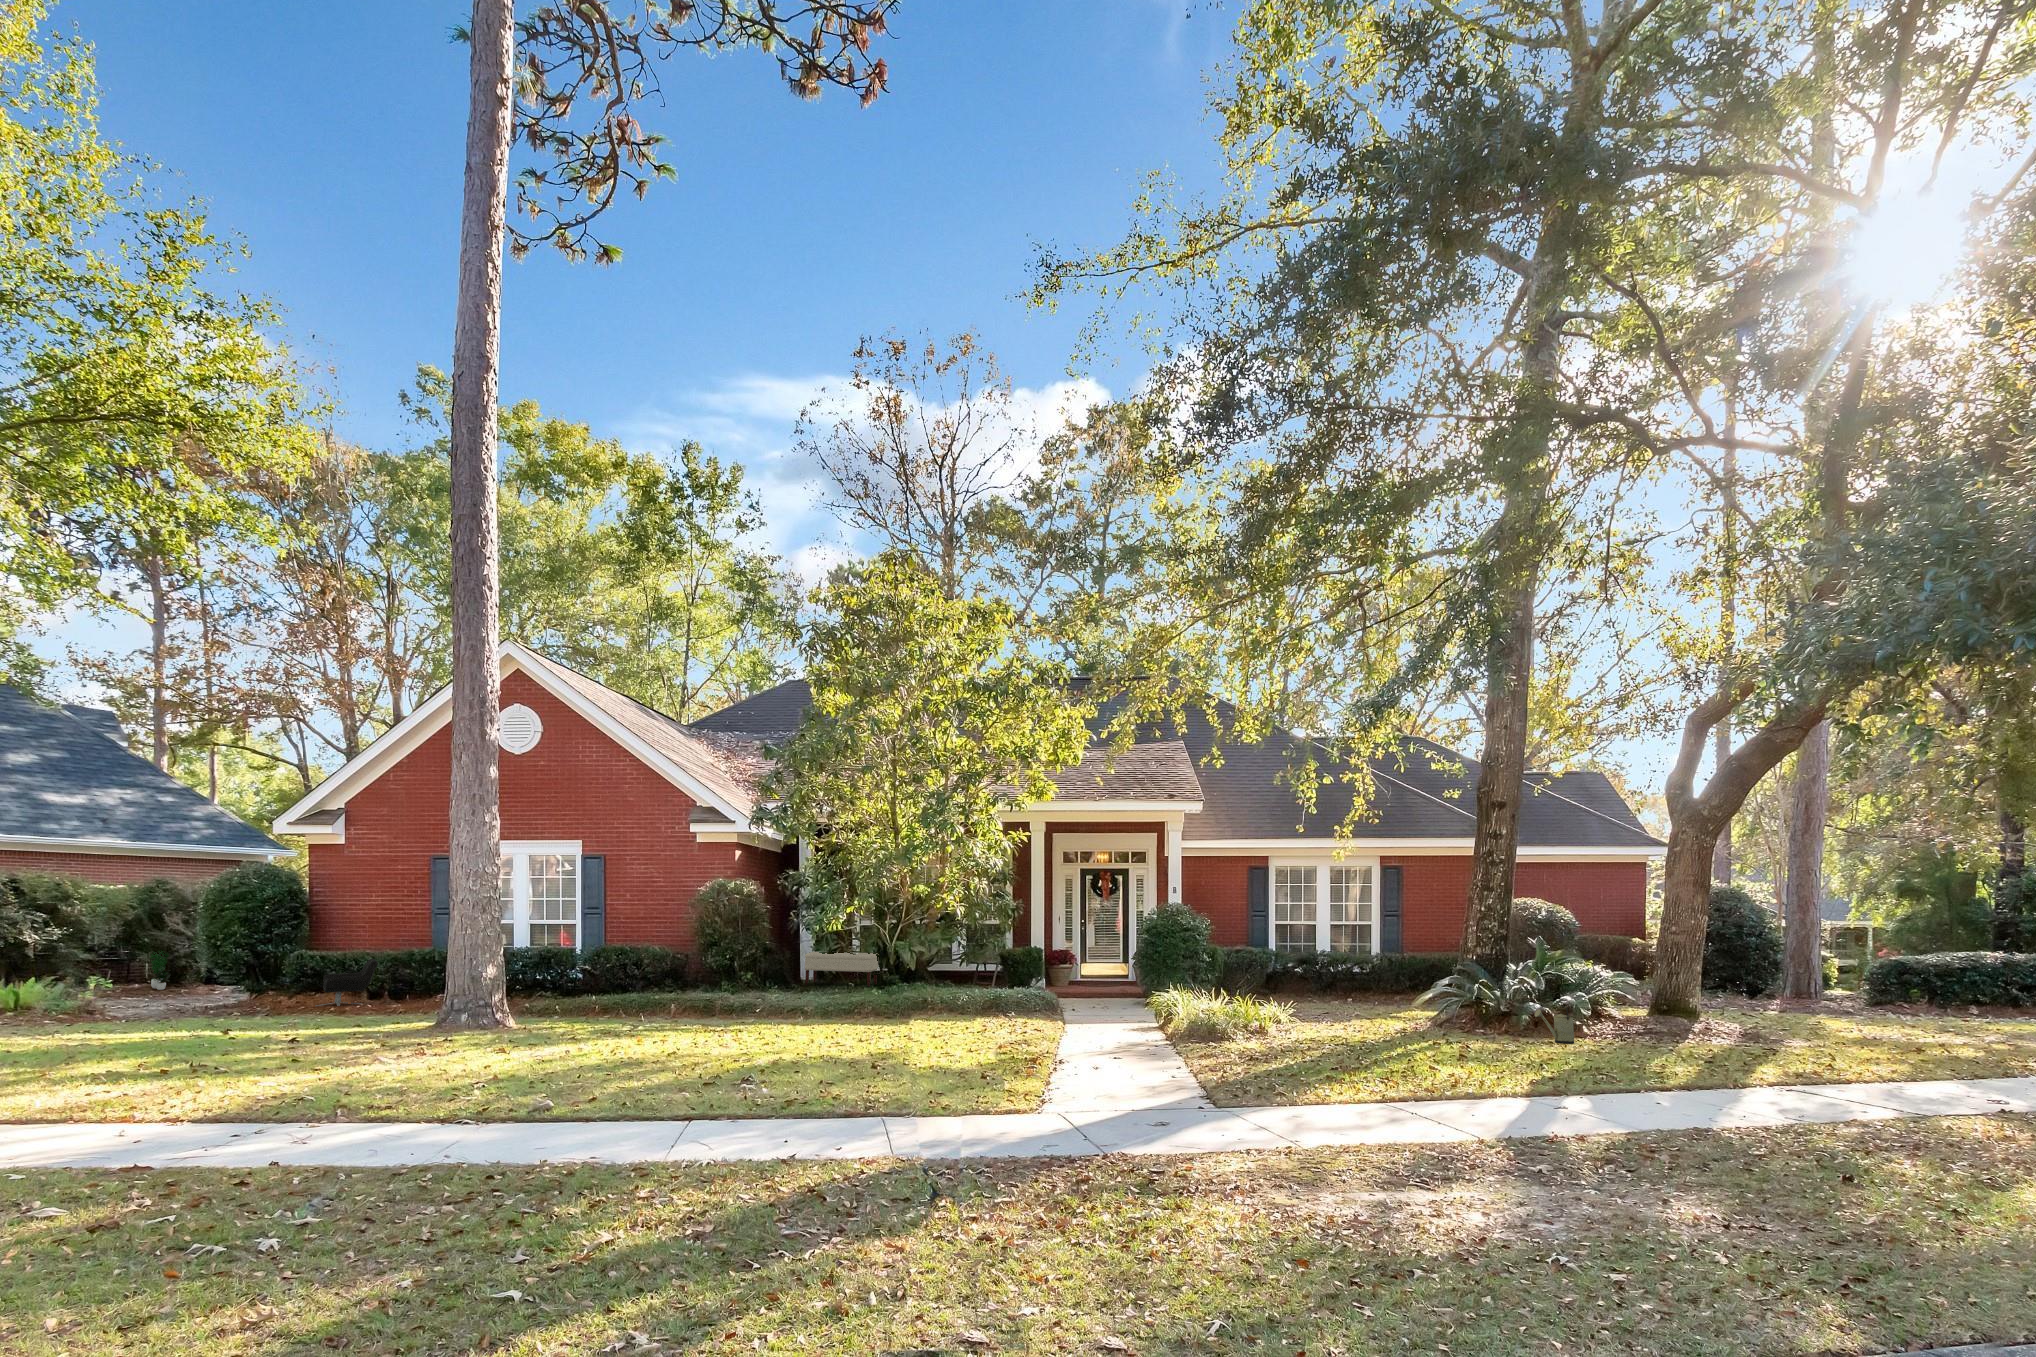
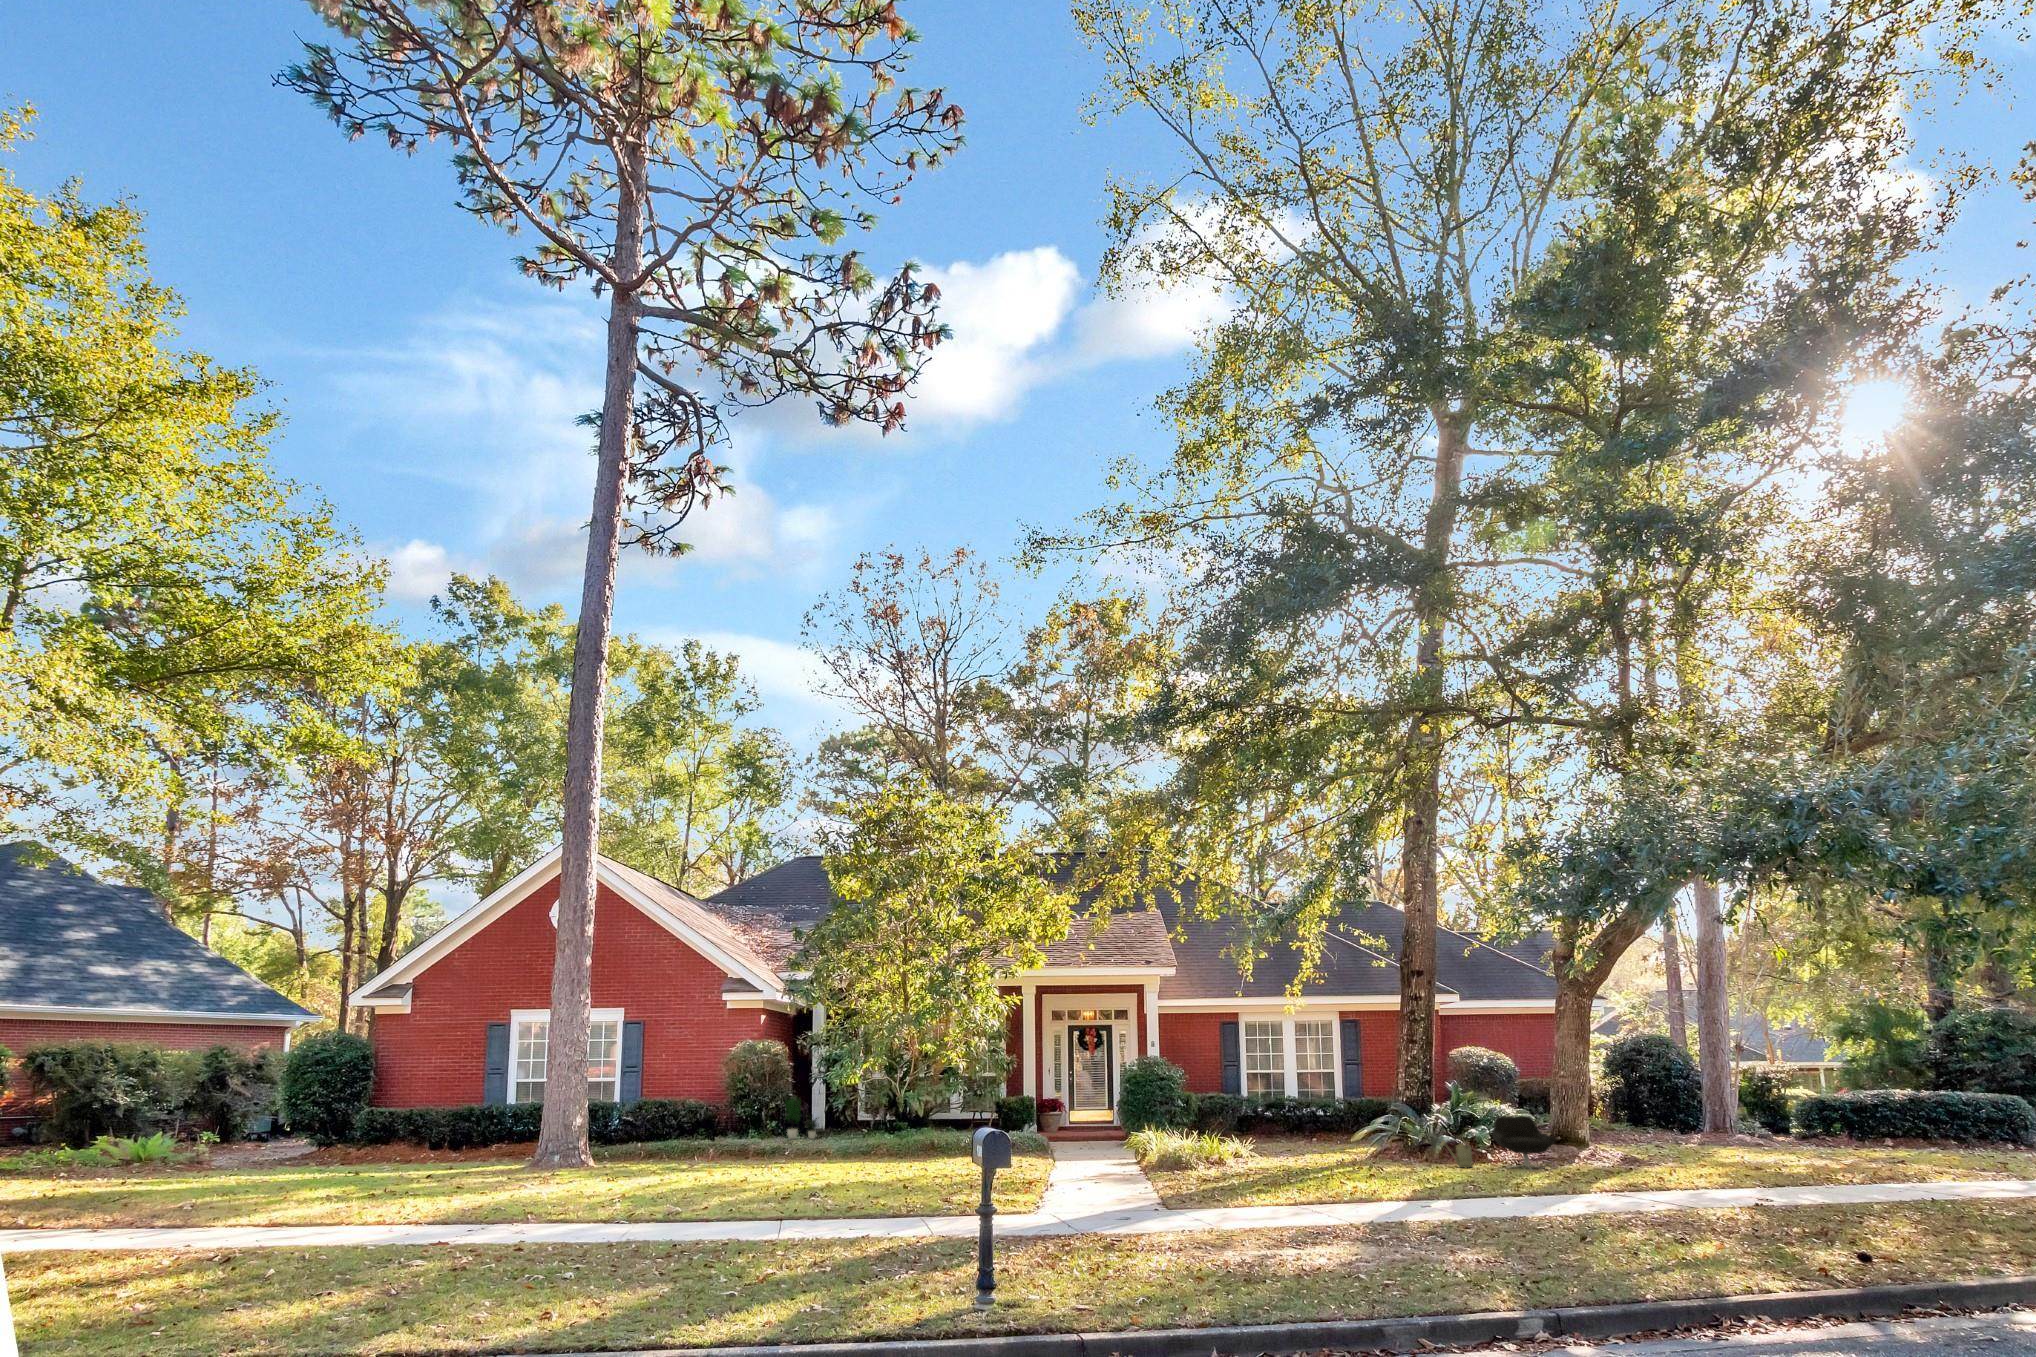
potted plant: present [150,951,169,990] -> present [785,1099,819,1139]
bench: present [805,952,878,987] -> none [824,1106,890,1137]
lounge chair: present [323,959,378,1006] -> present [1492,1116,1555,1170]

